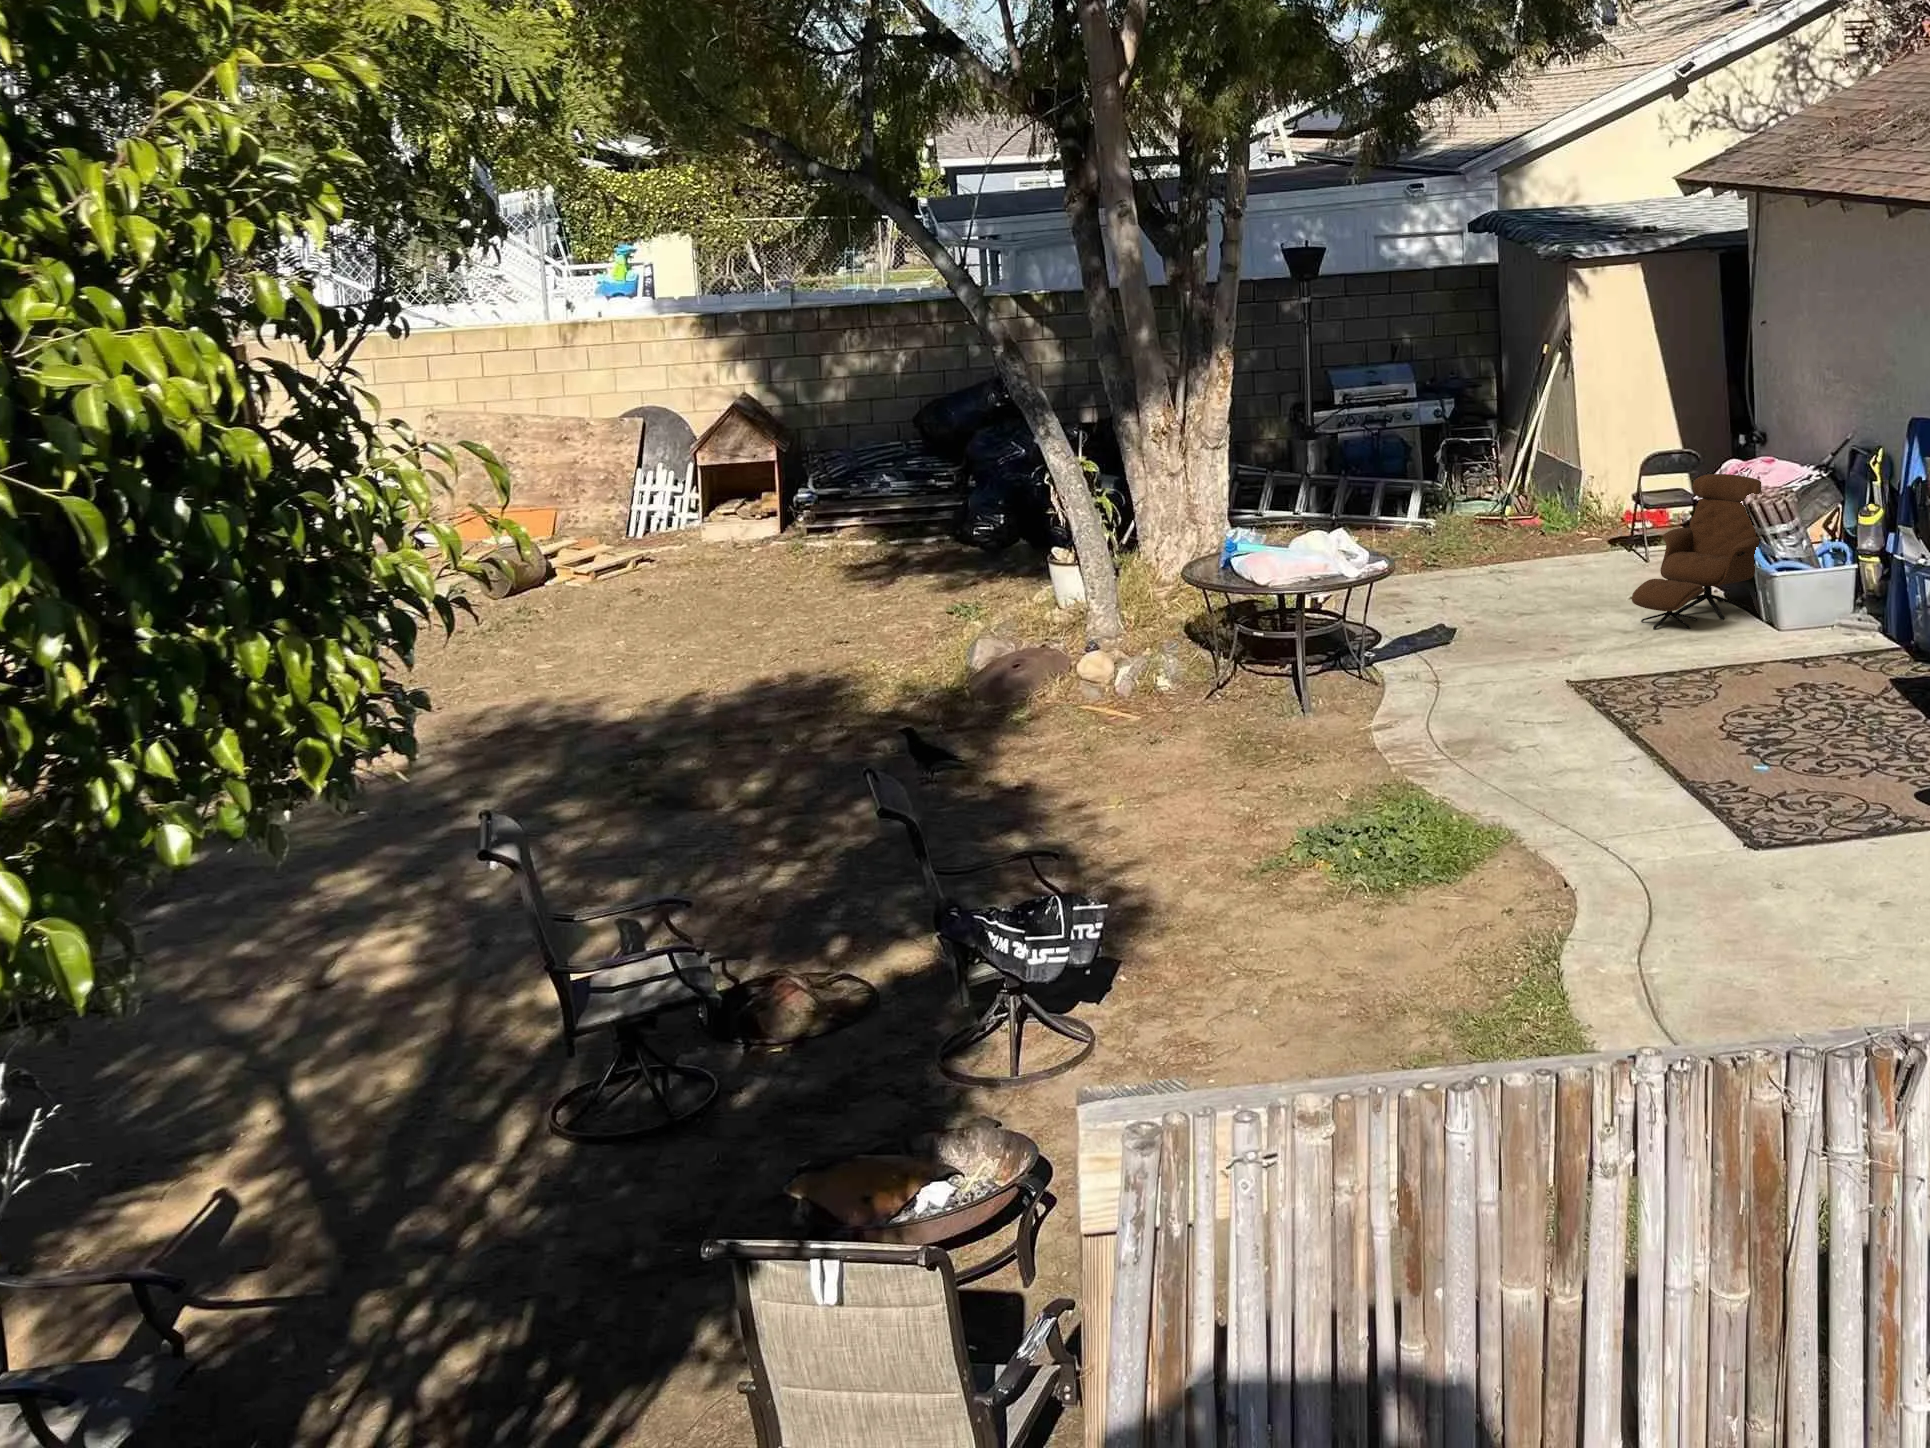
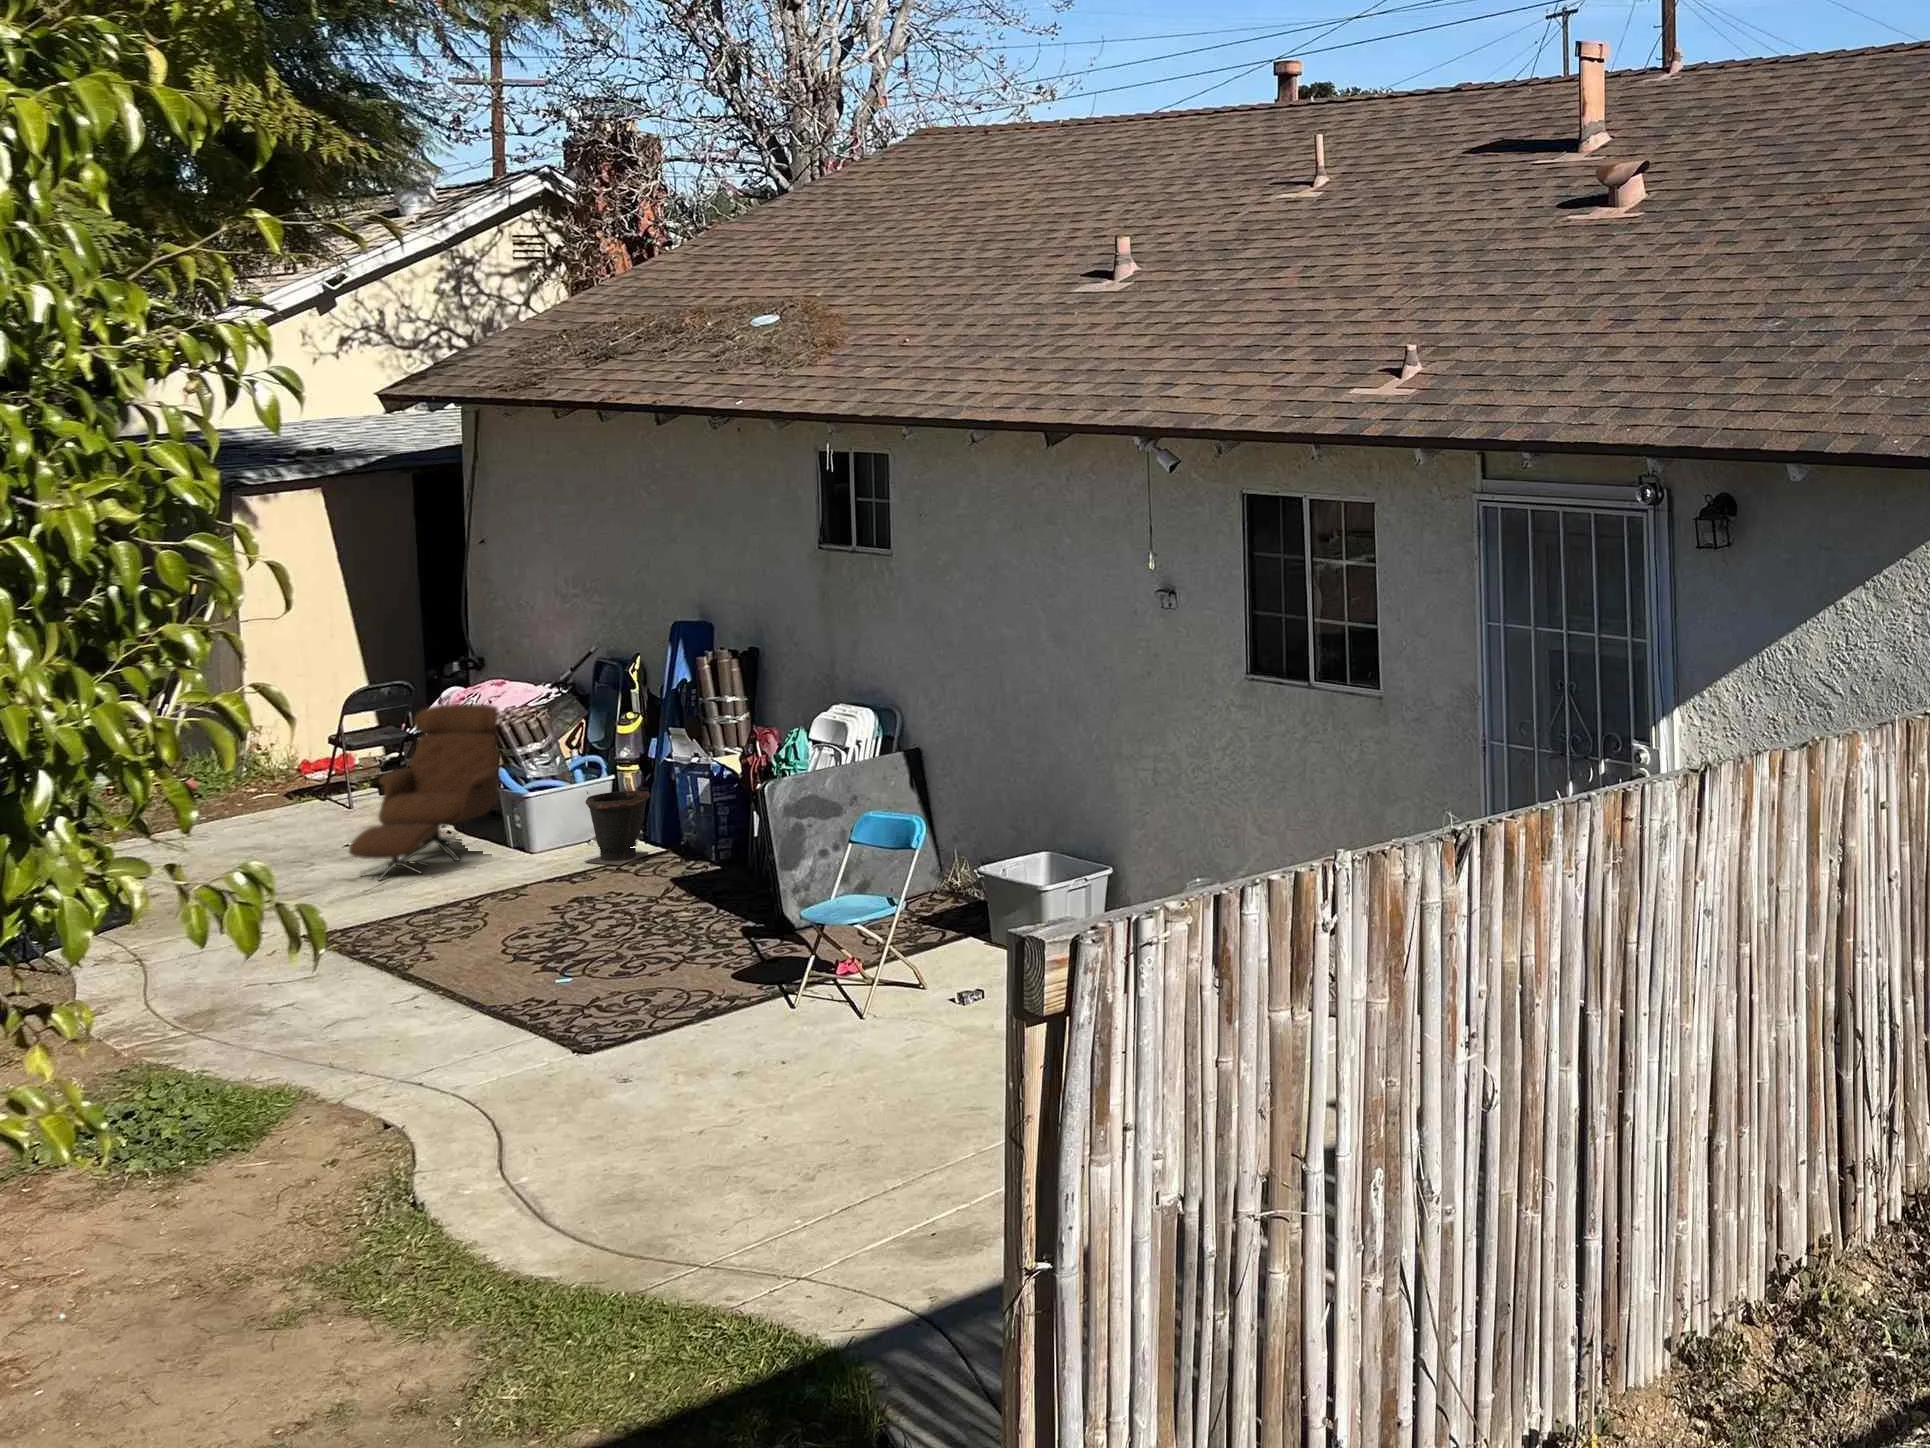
bucket: none [1823,573,1887,649] -> present [584,791,650,865]

